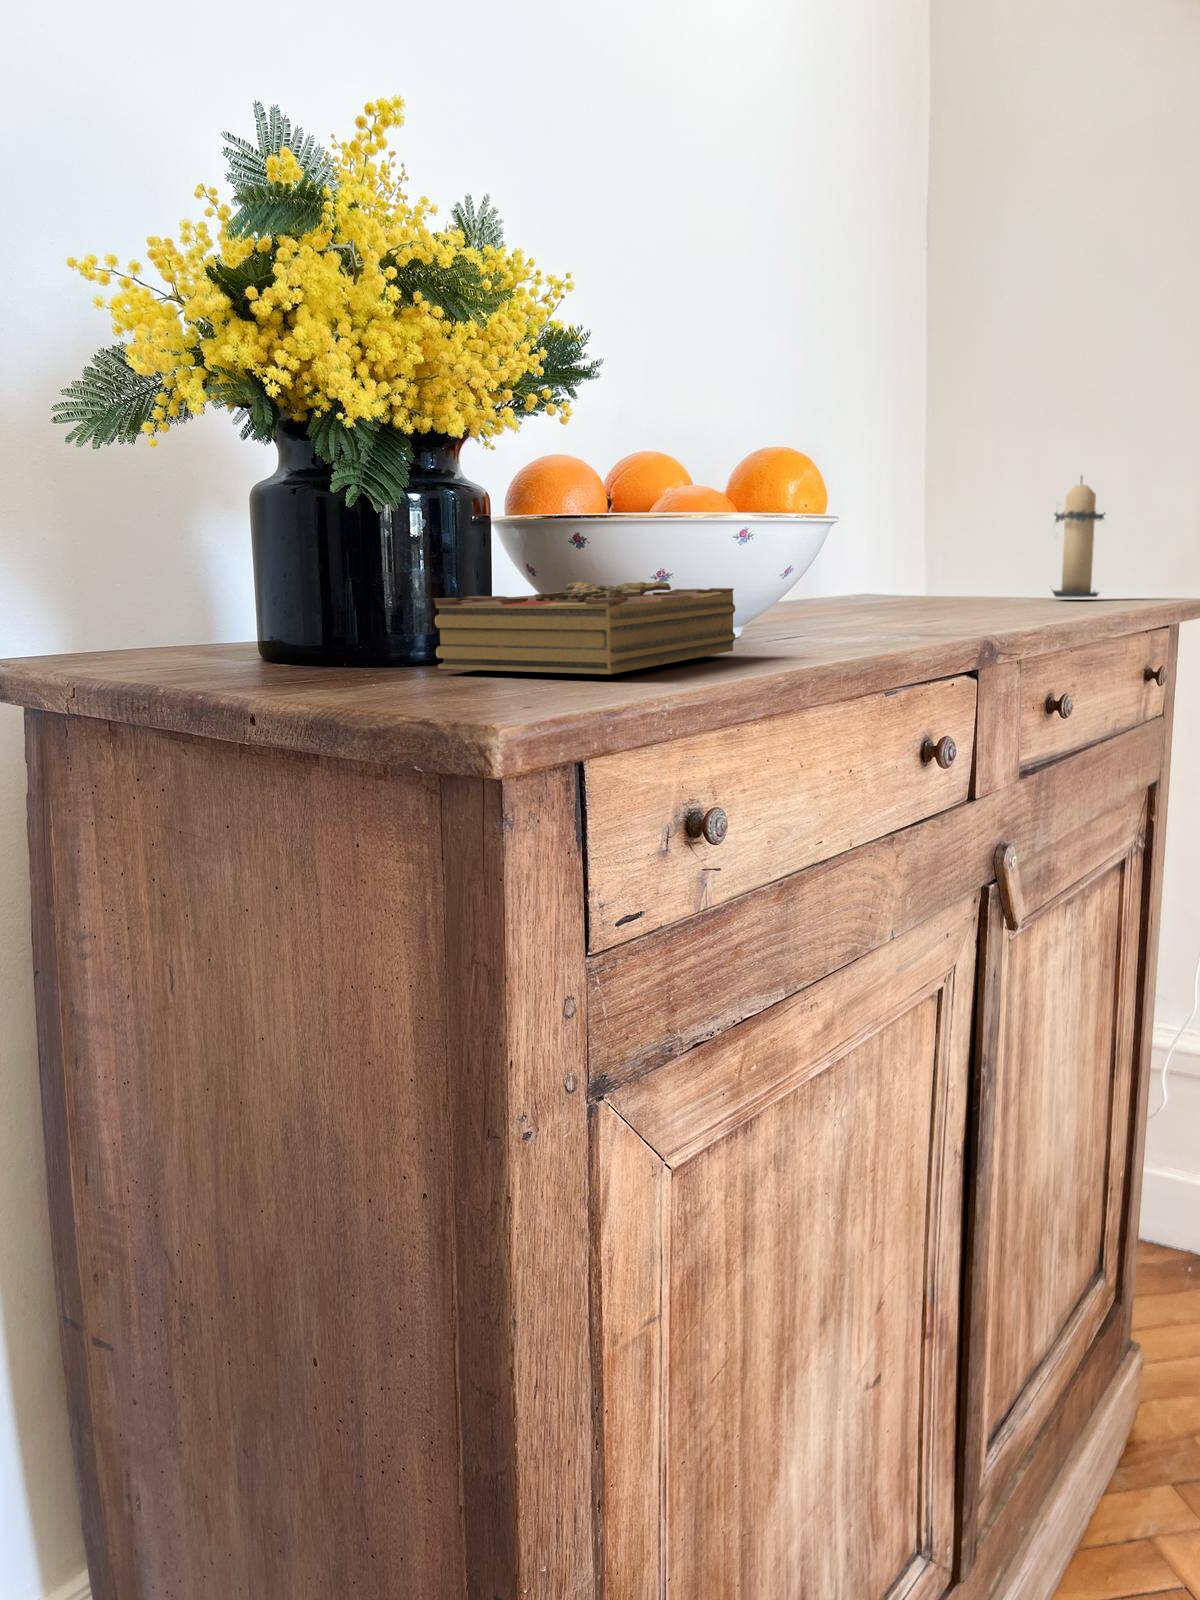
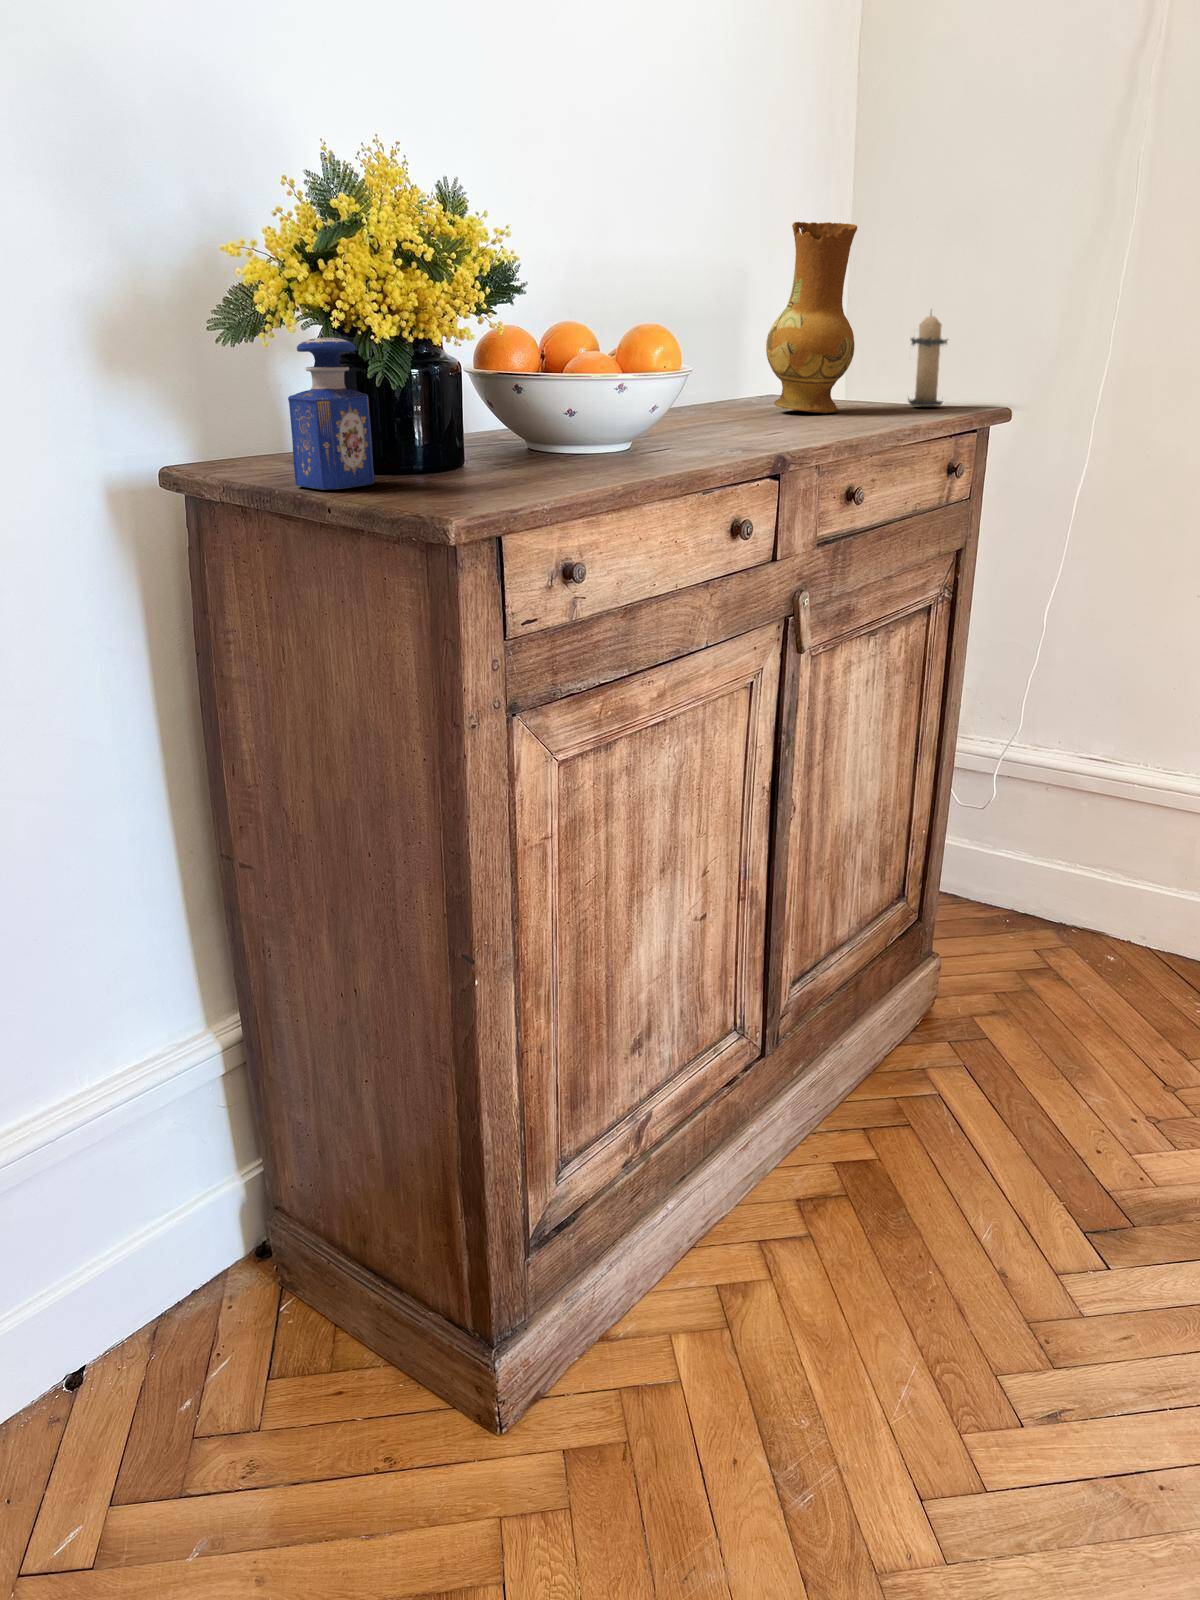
ceramic jug: none [875,360,997,604] -> present [766,222,857,413]
perfume bottle: none [188,417,340,678] -> present [288,337,374,490]
book: present [433,581,735,674] -> none [427,427,609,490]

